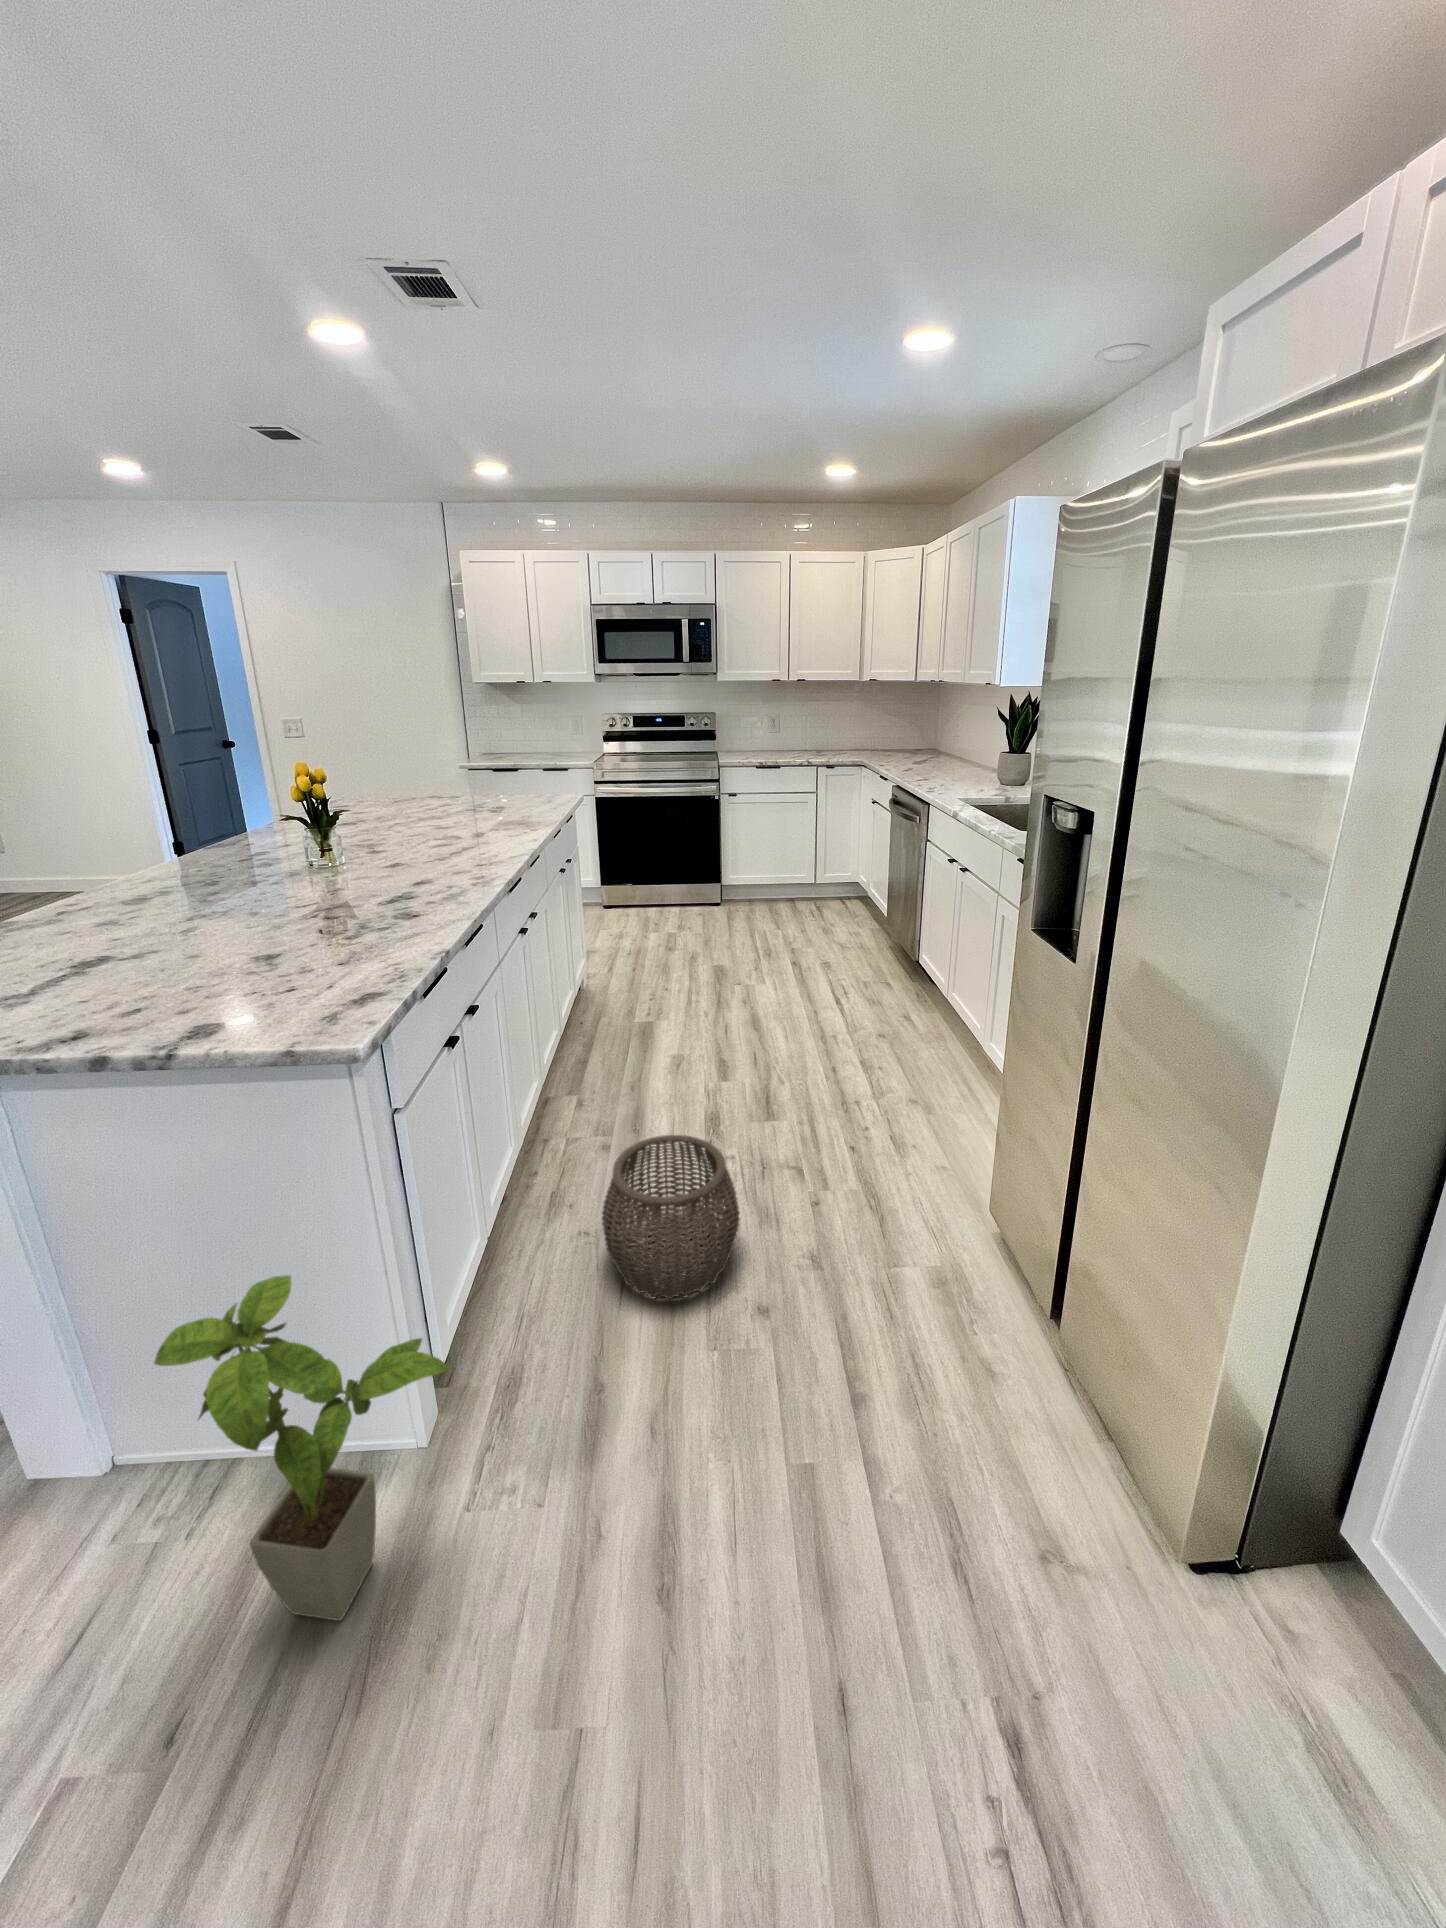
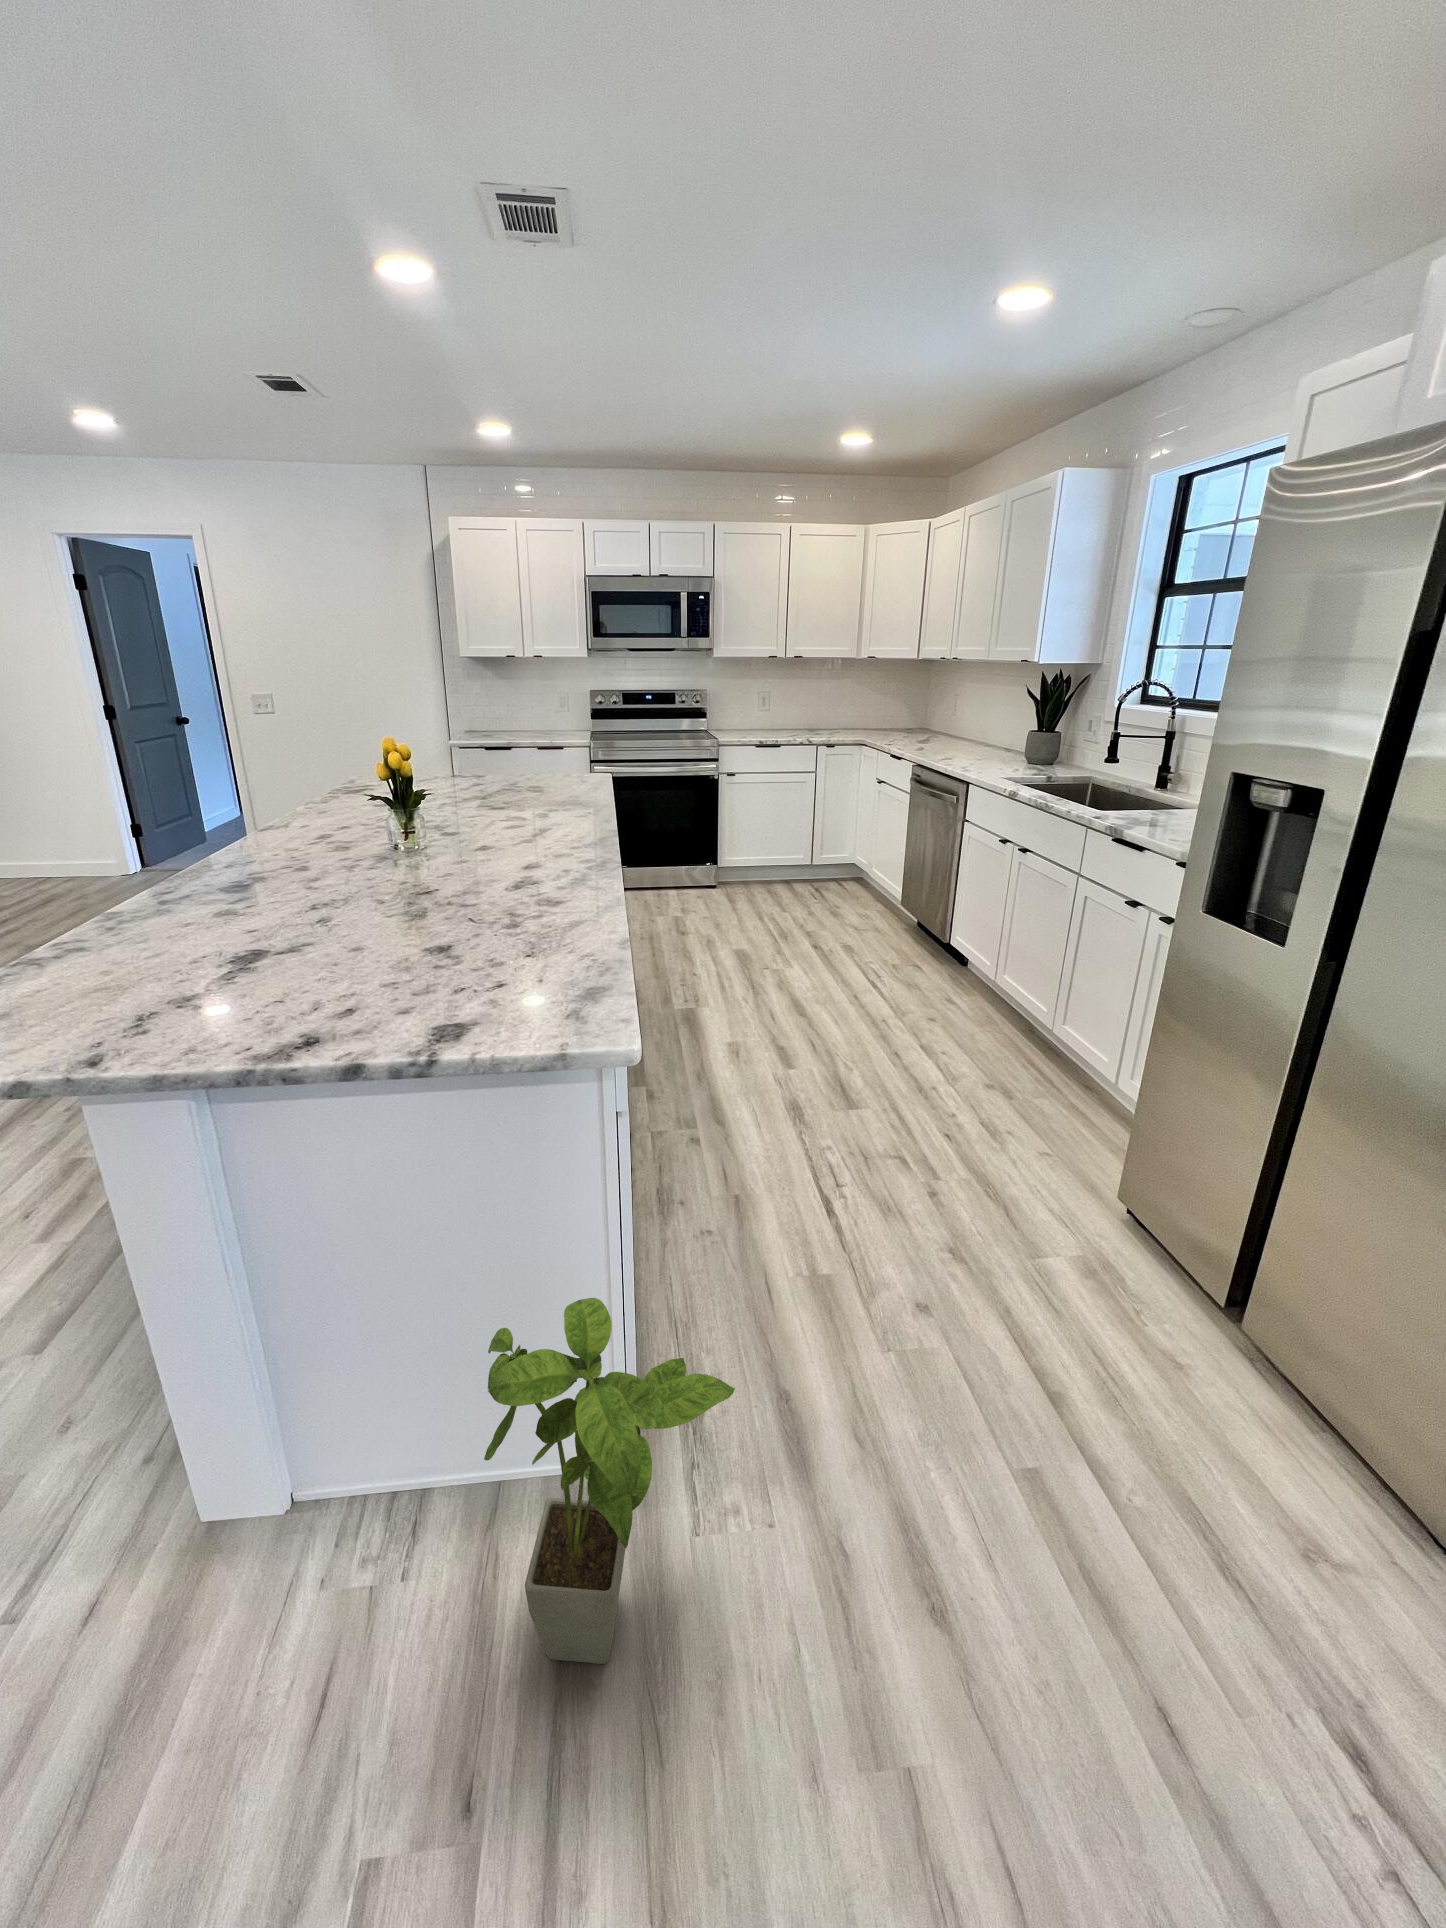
woven basket: present [602,1135,740,1299] -> none [743,1130,889,1303]

